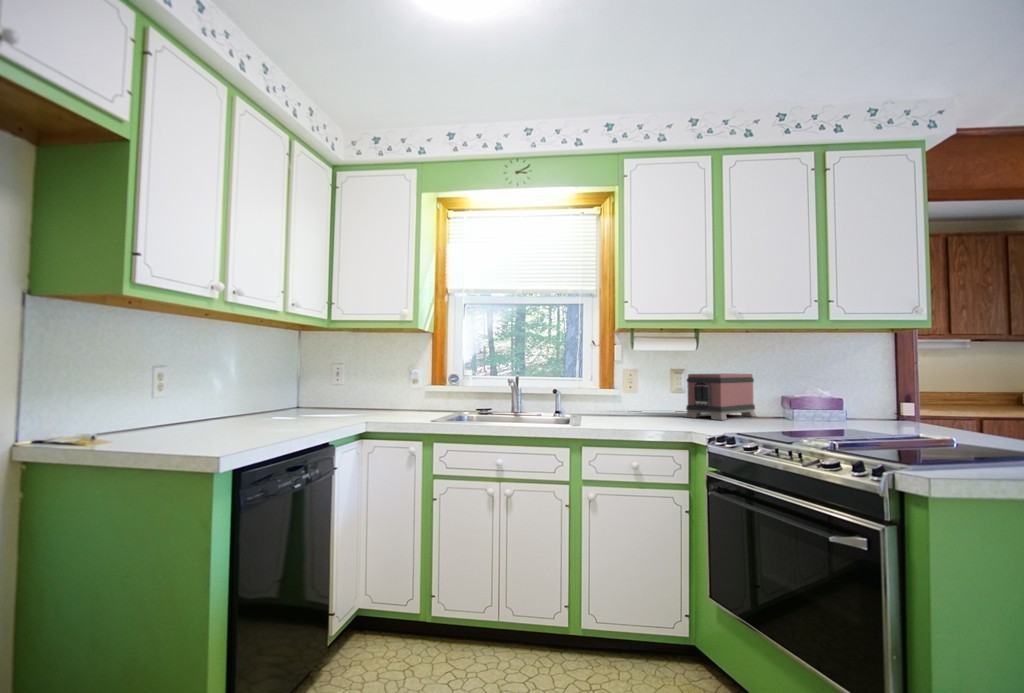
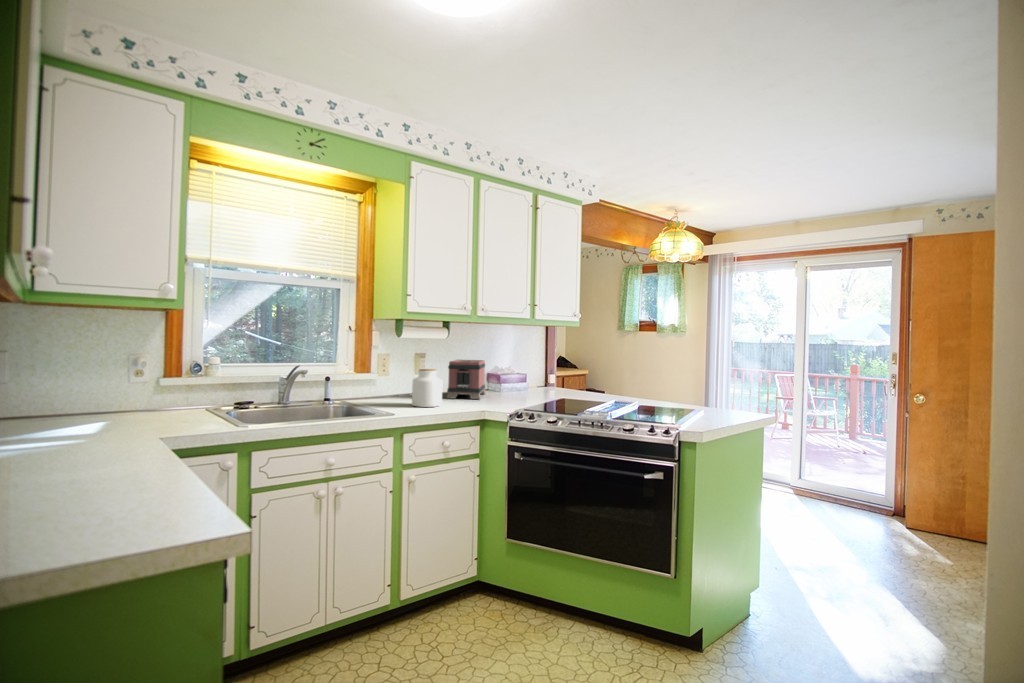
jar: none [619,380,653,422] -> present [412,369,442,407]

